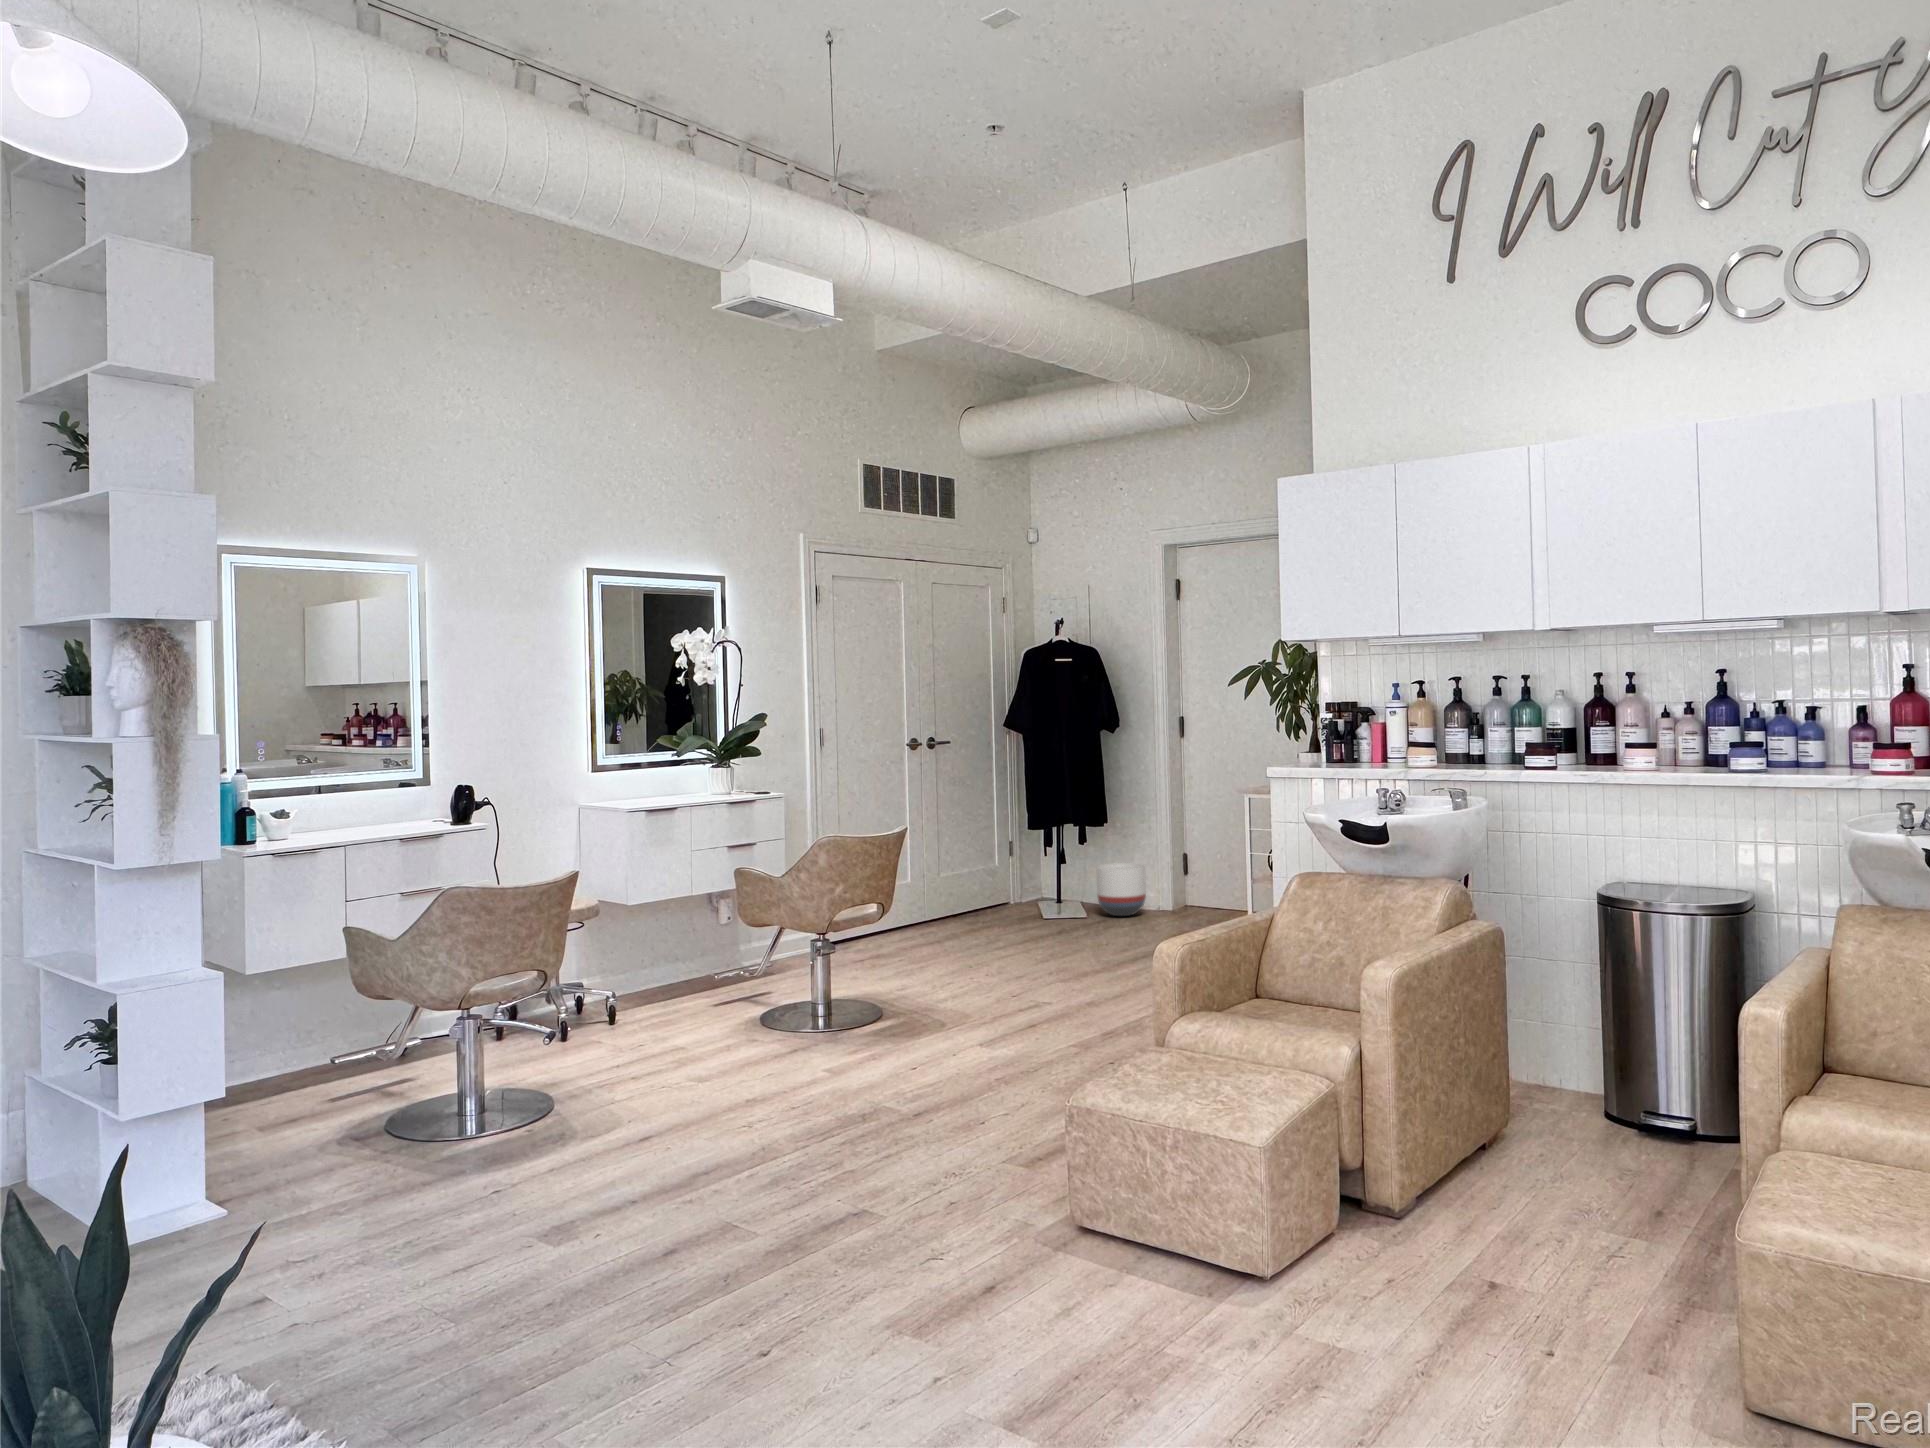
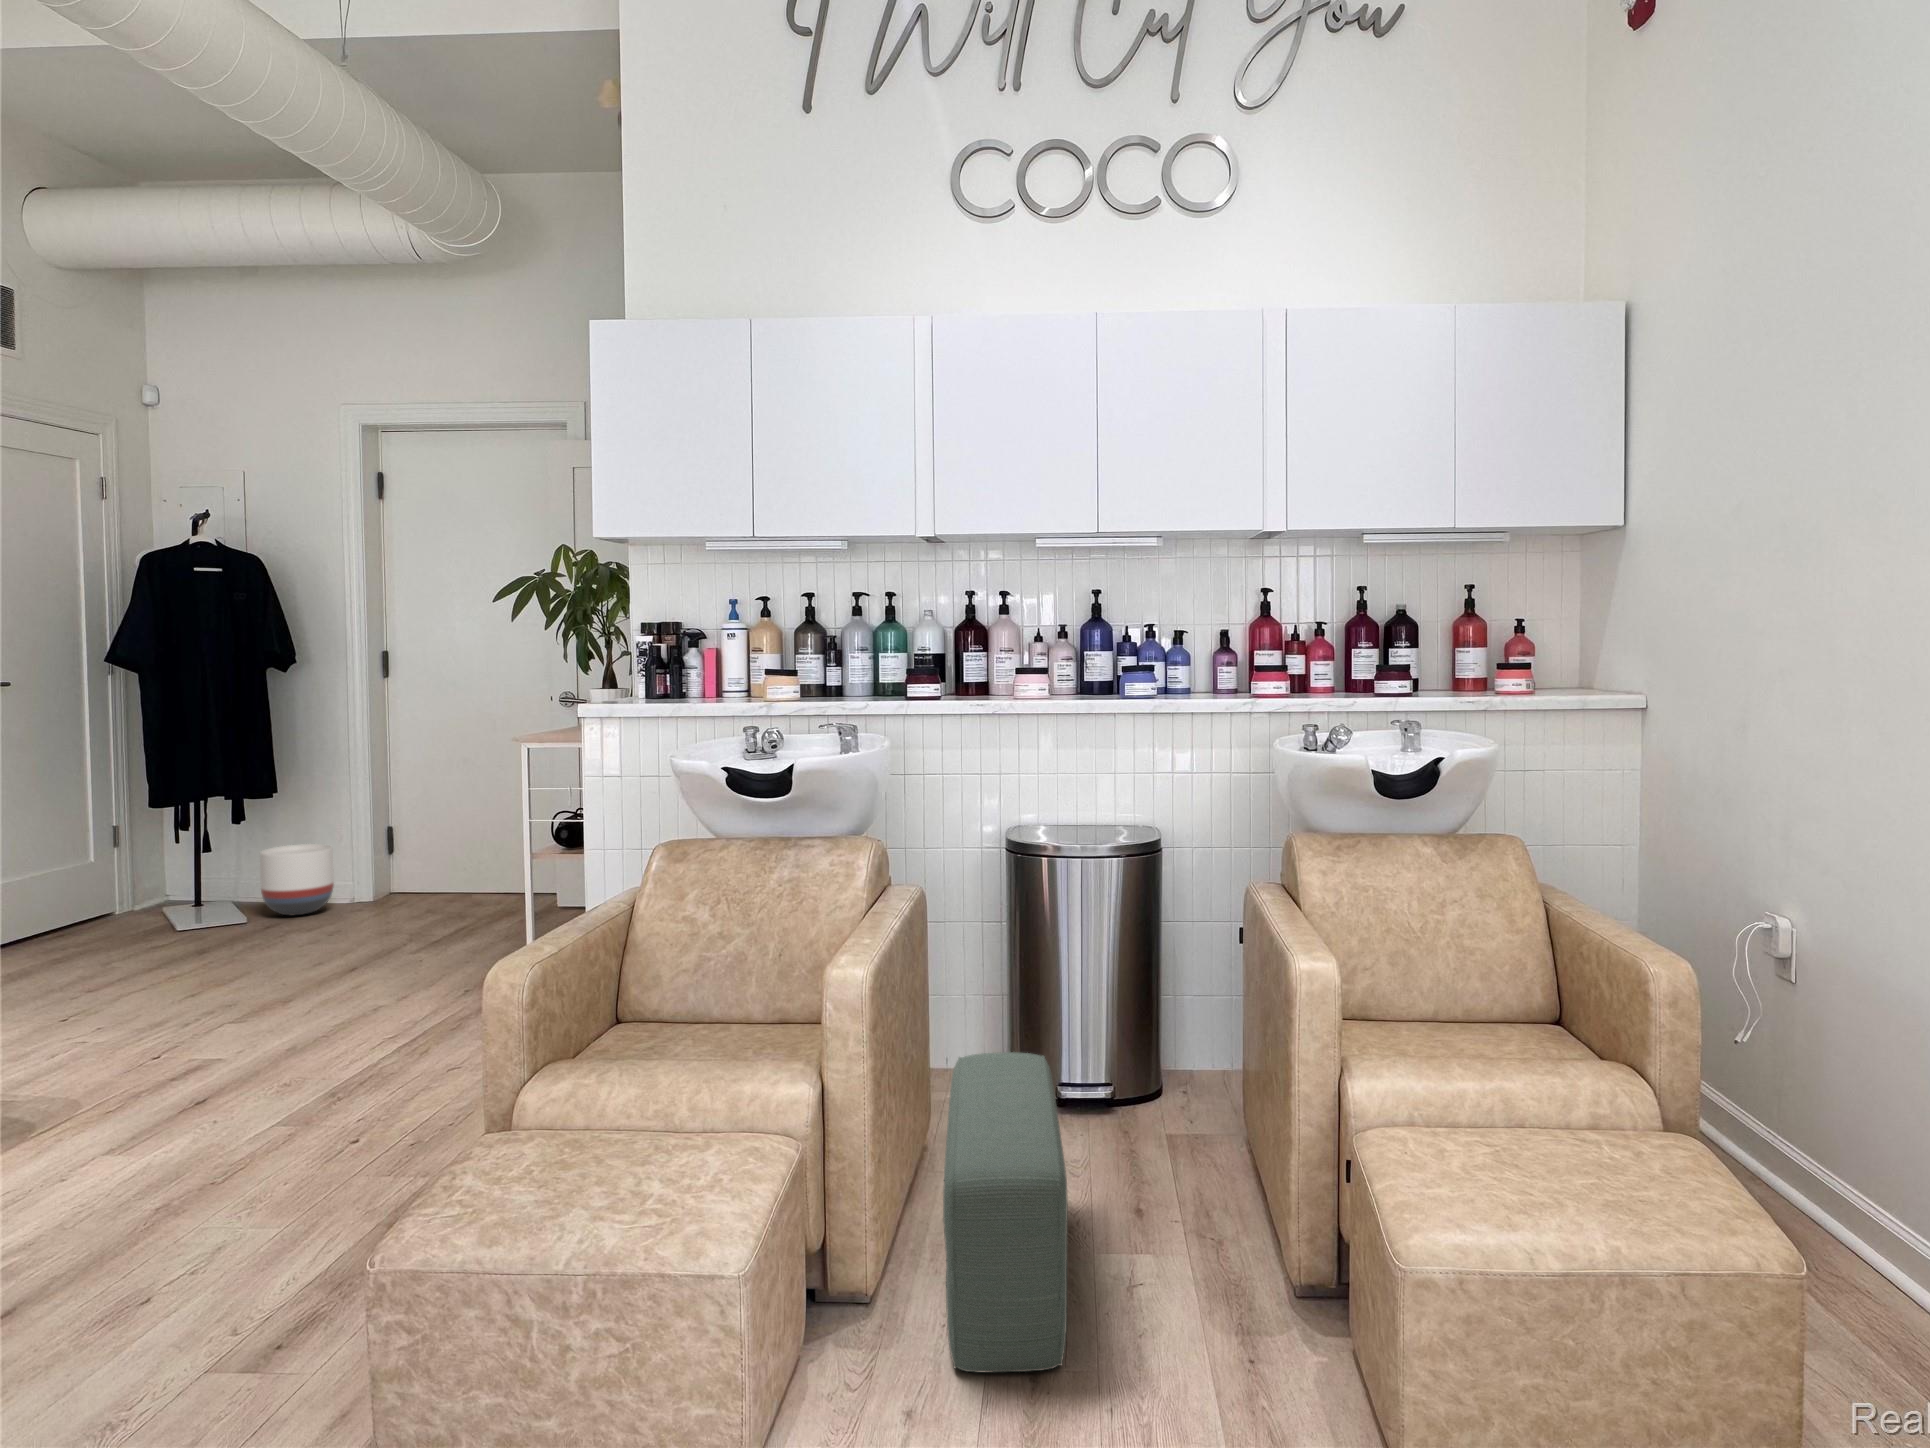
pouf: none [1449,1064,1599,1303] -> present [943,1052,1068,1373]

